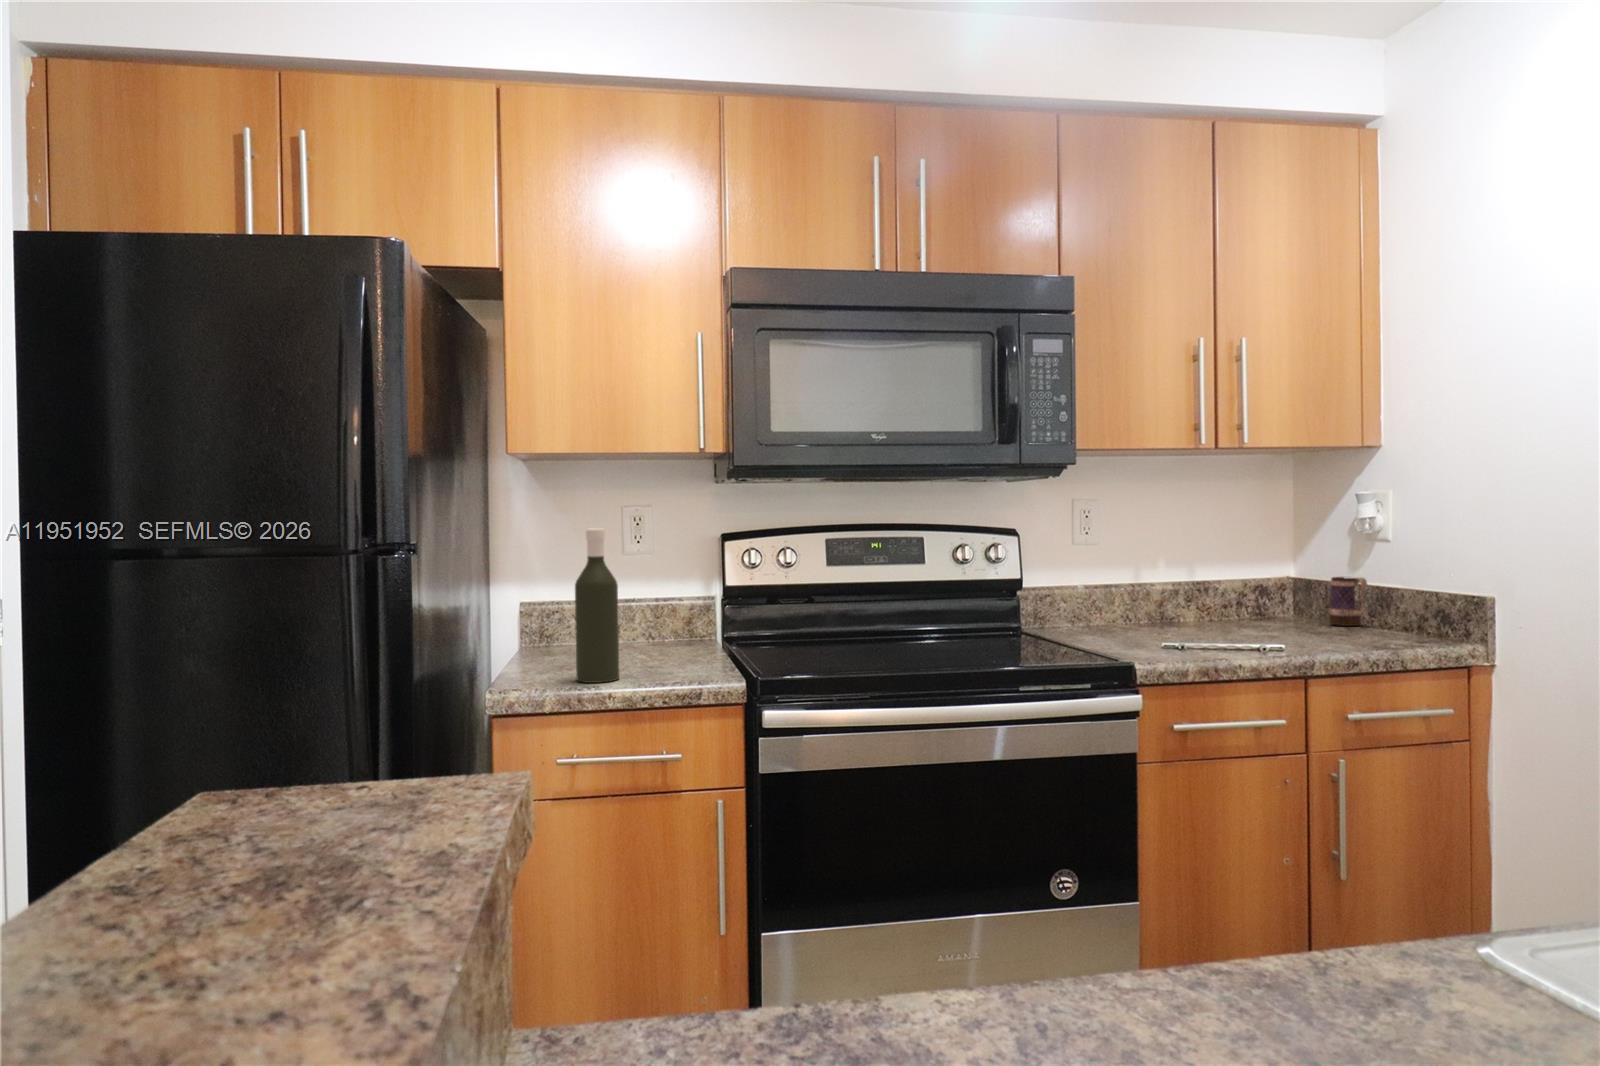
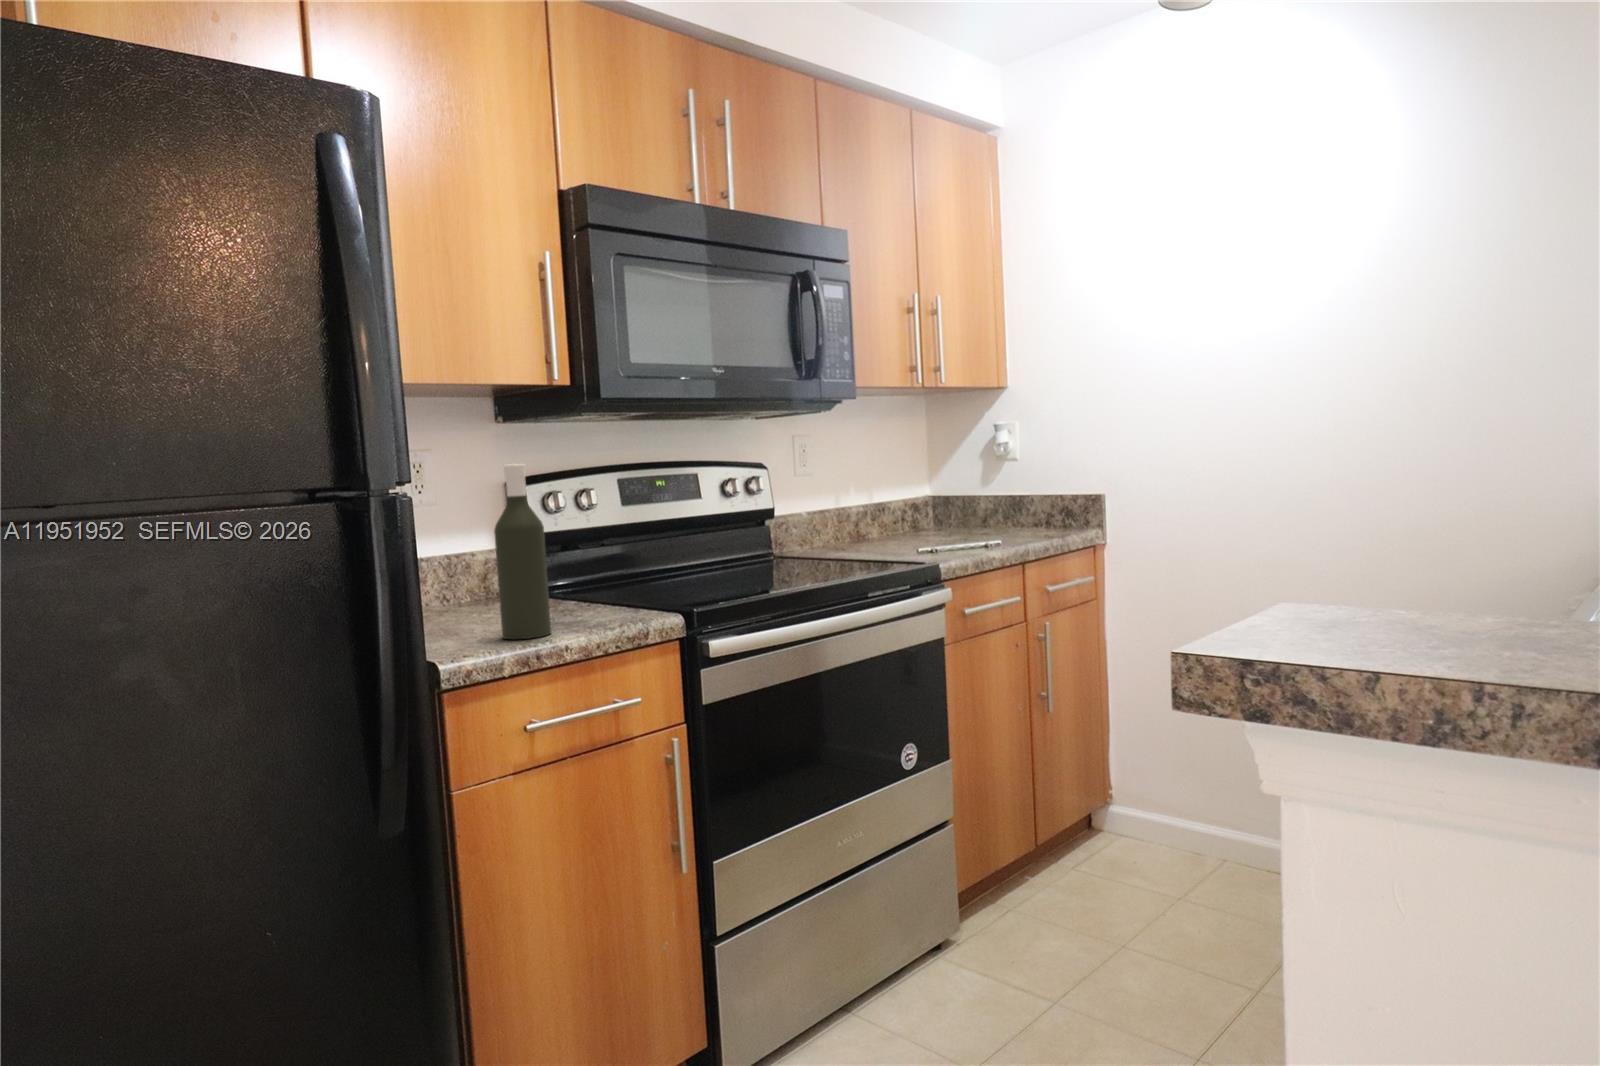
mug: present [1329,577,1367,626] -> none [970,490,999,529]

